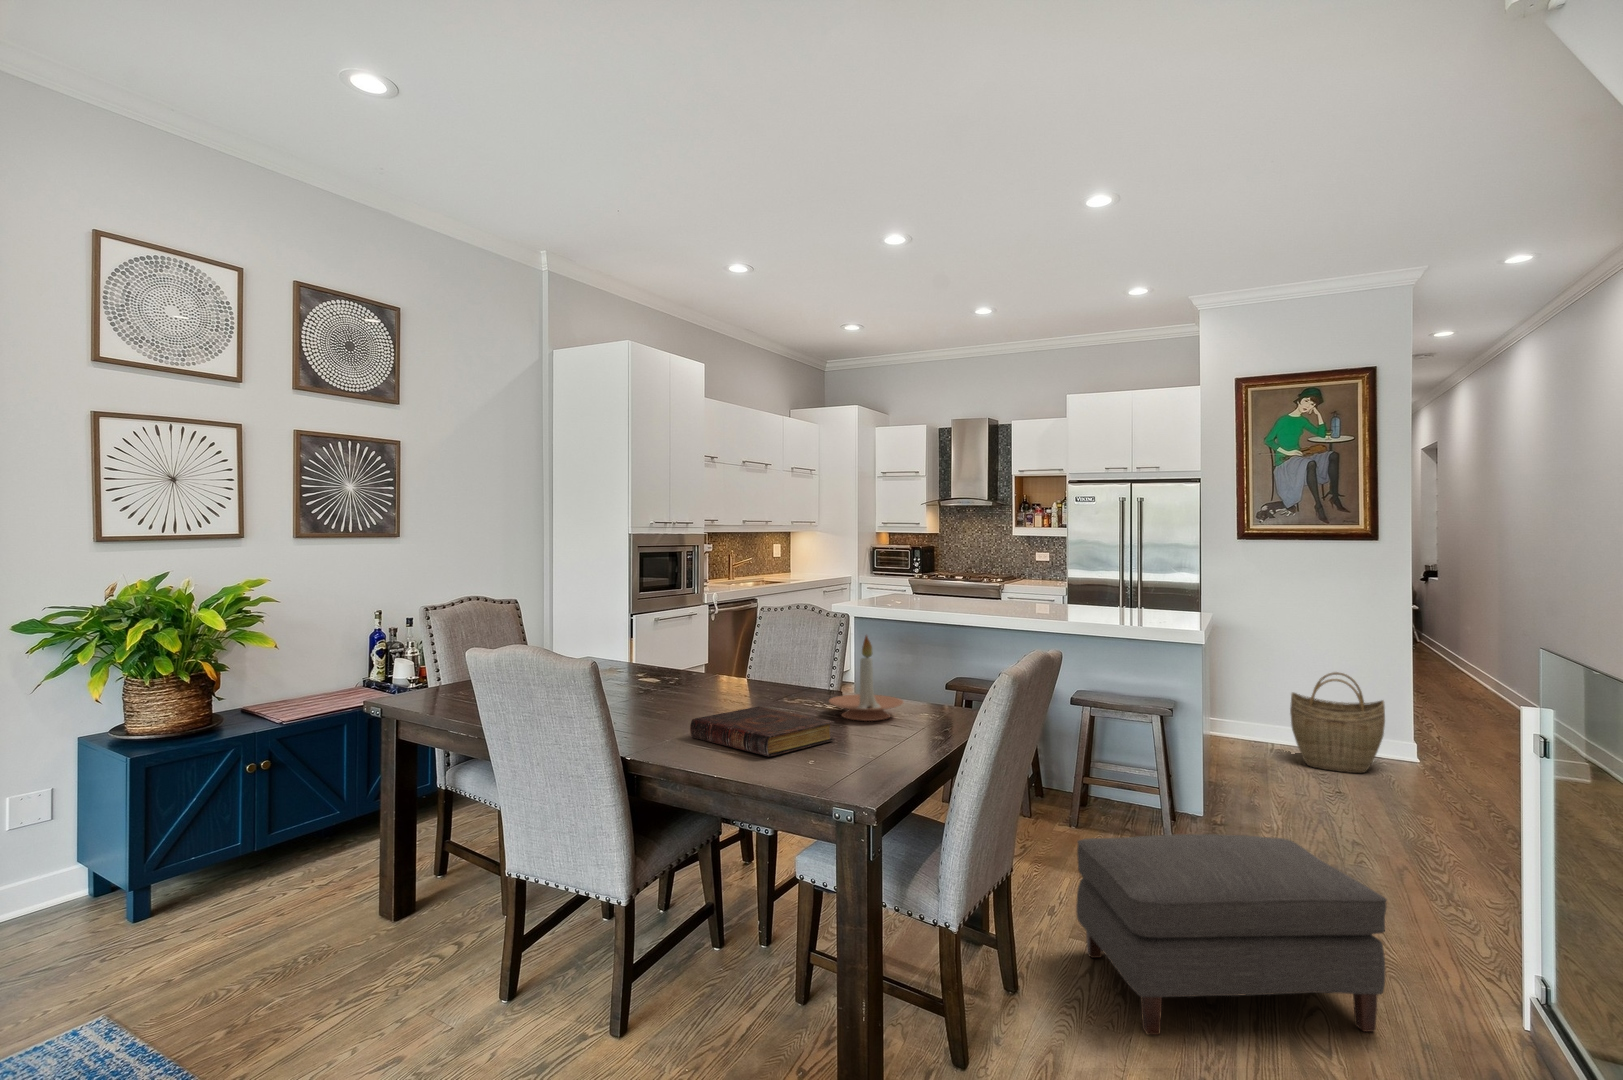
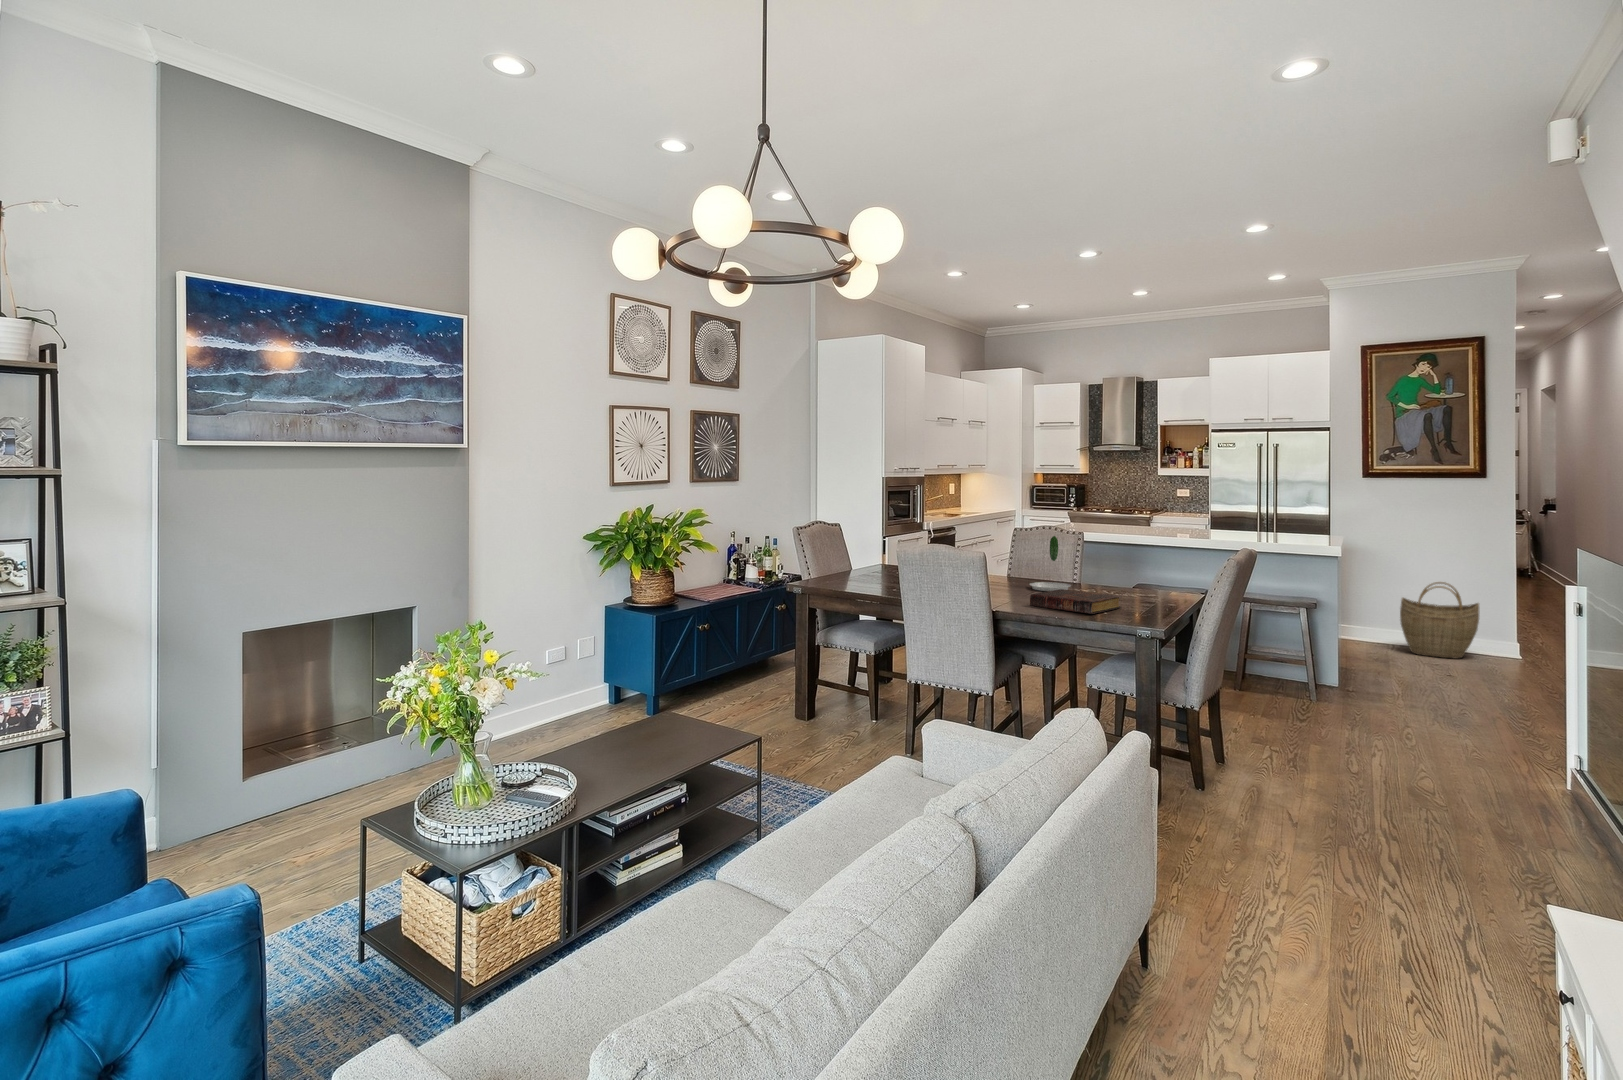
plate: none [734,620,796,706] -> present [1030,536,1071,591]
candle holder: present [829,636,903,721] -> none [1101,544,1152,599]
ottoman: present [1076,834,1387,1035] -> none [1264,673,1481,786]

